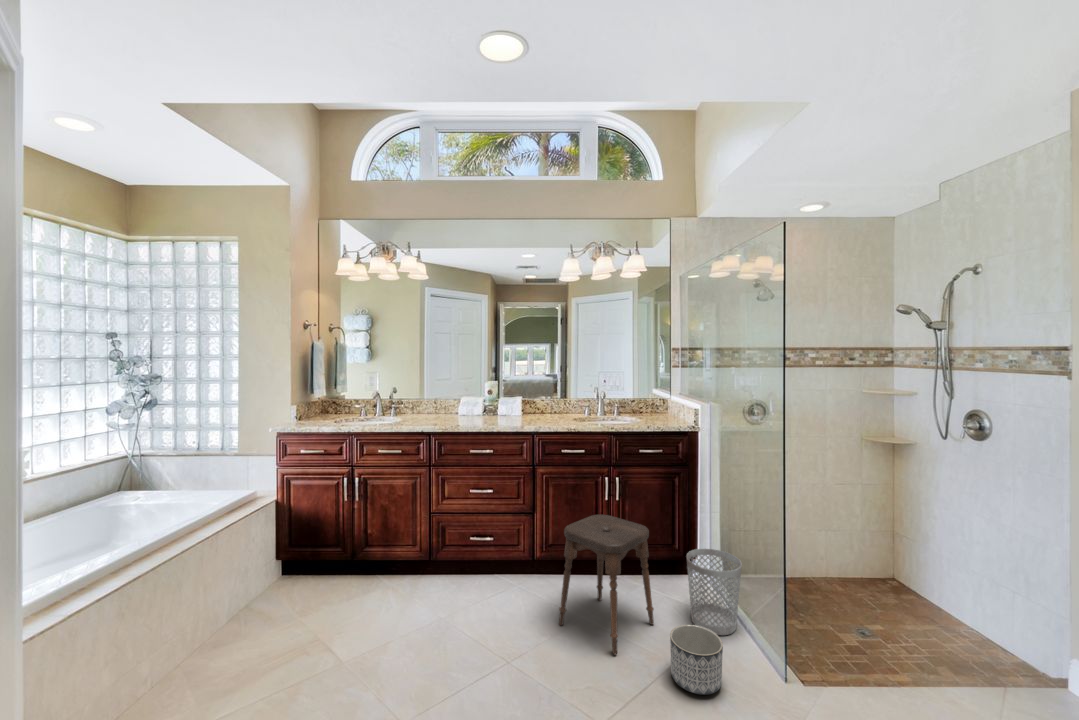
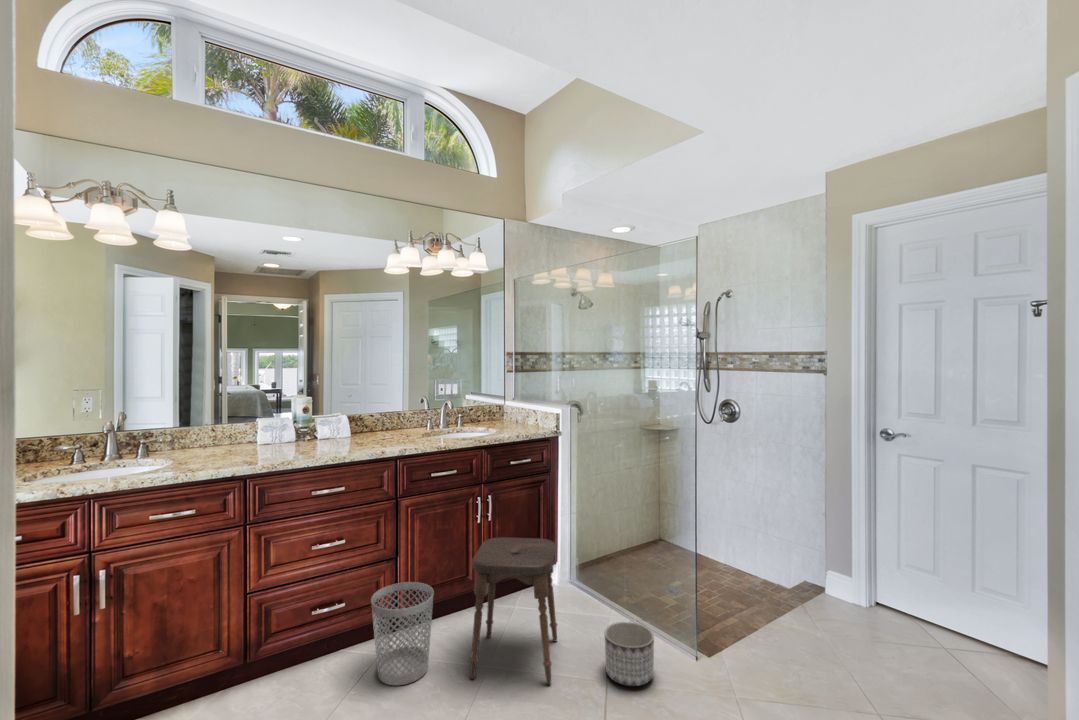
wastebasket: present [687,549,742,635] -> present [371,582,434,685]

